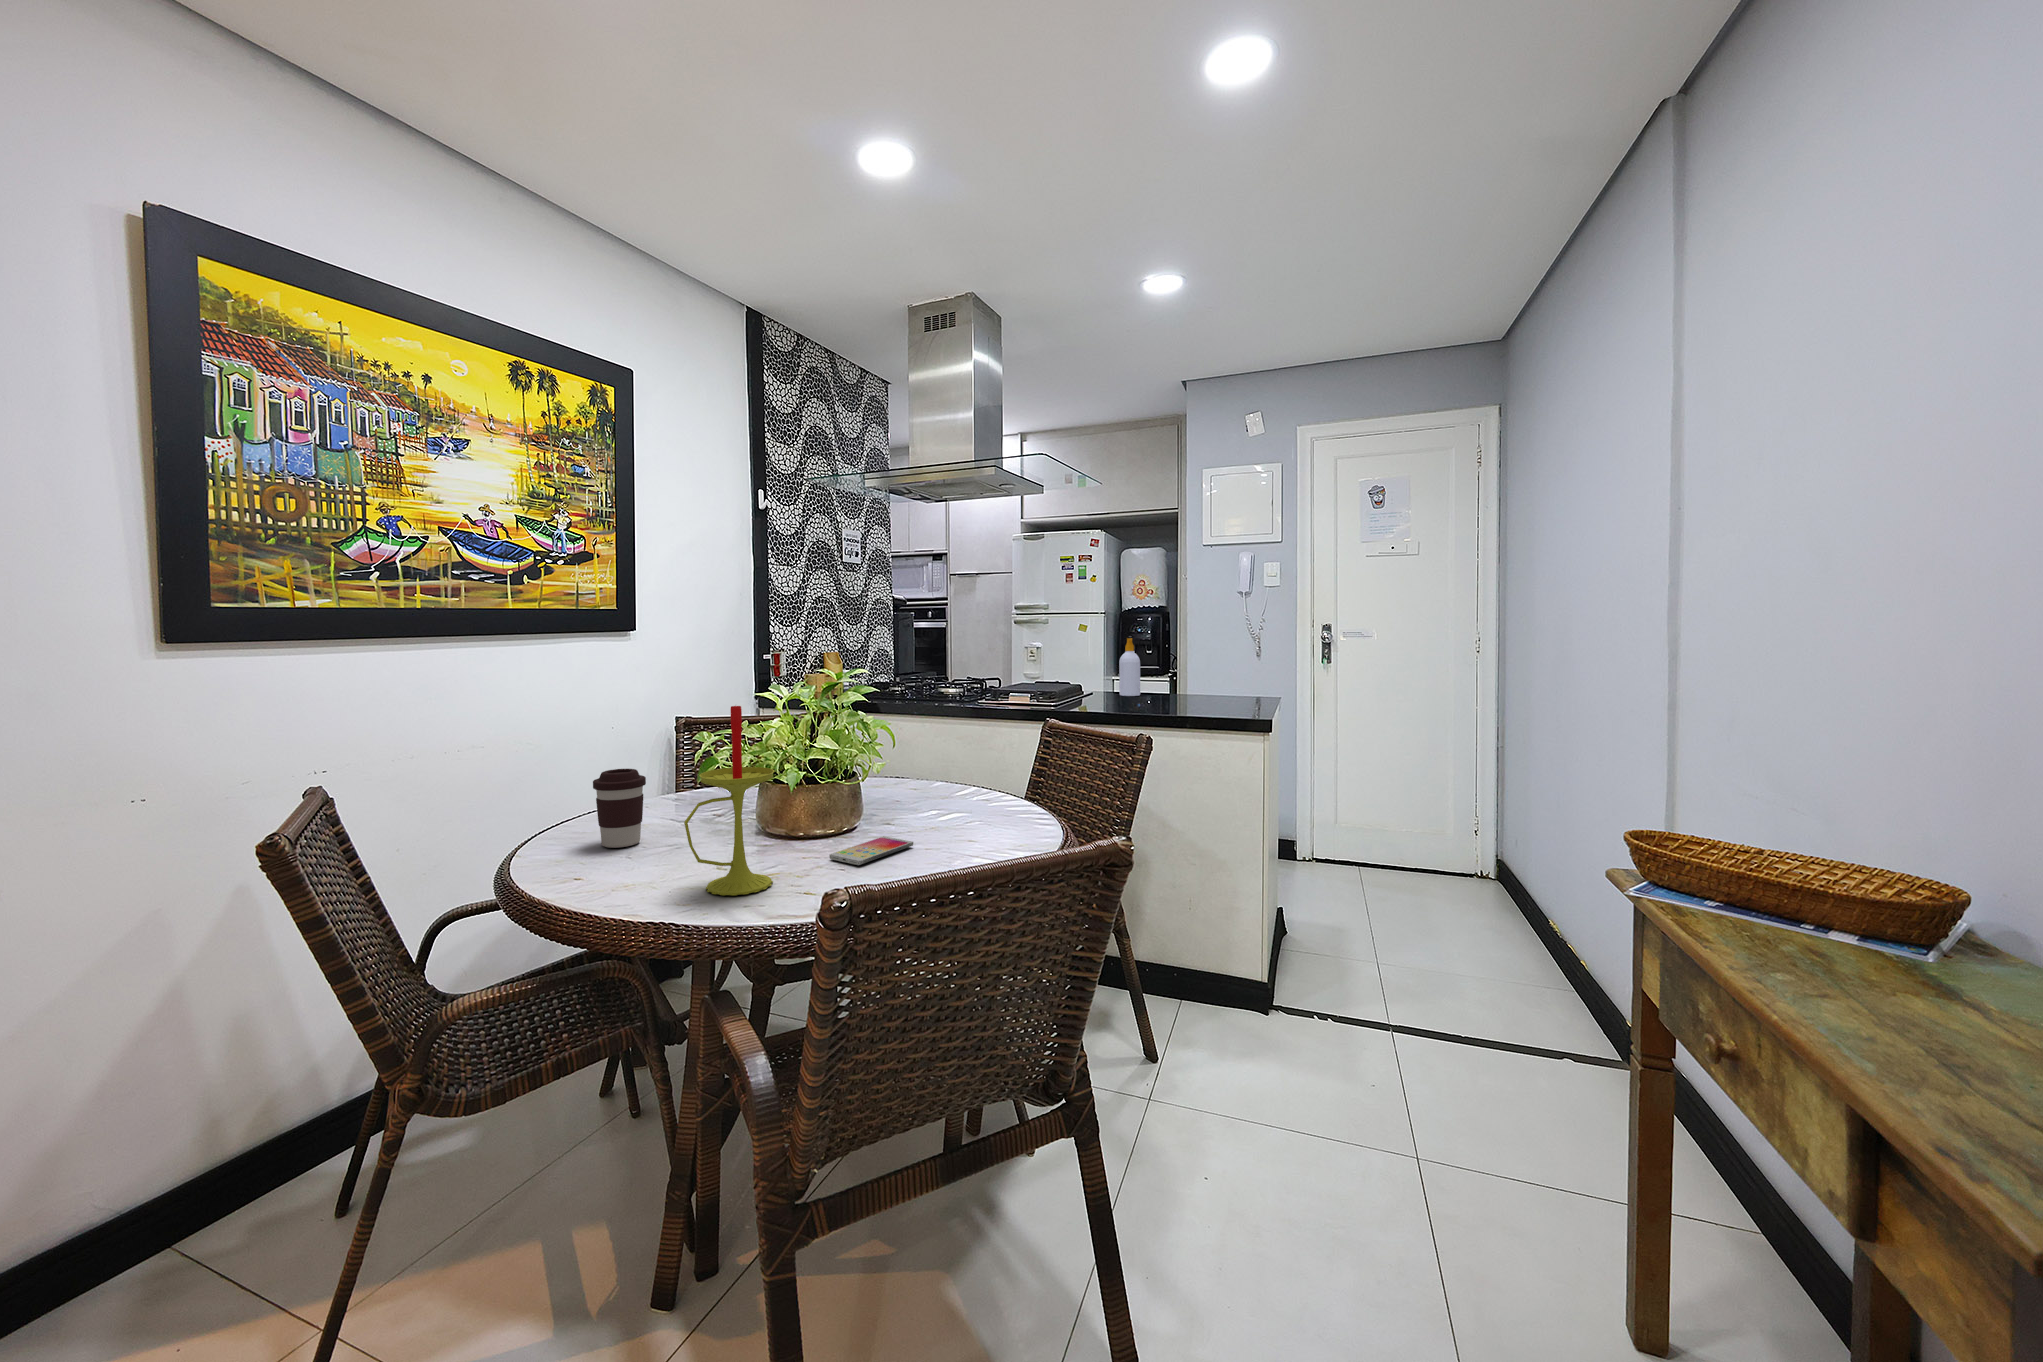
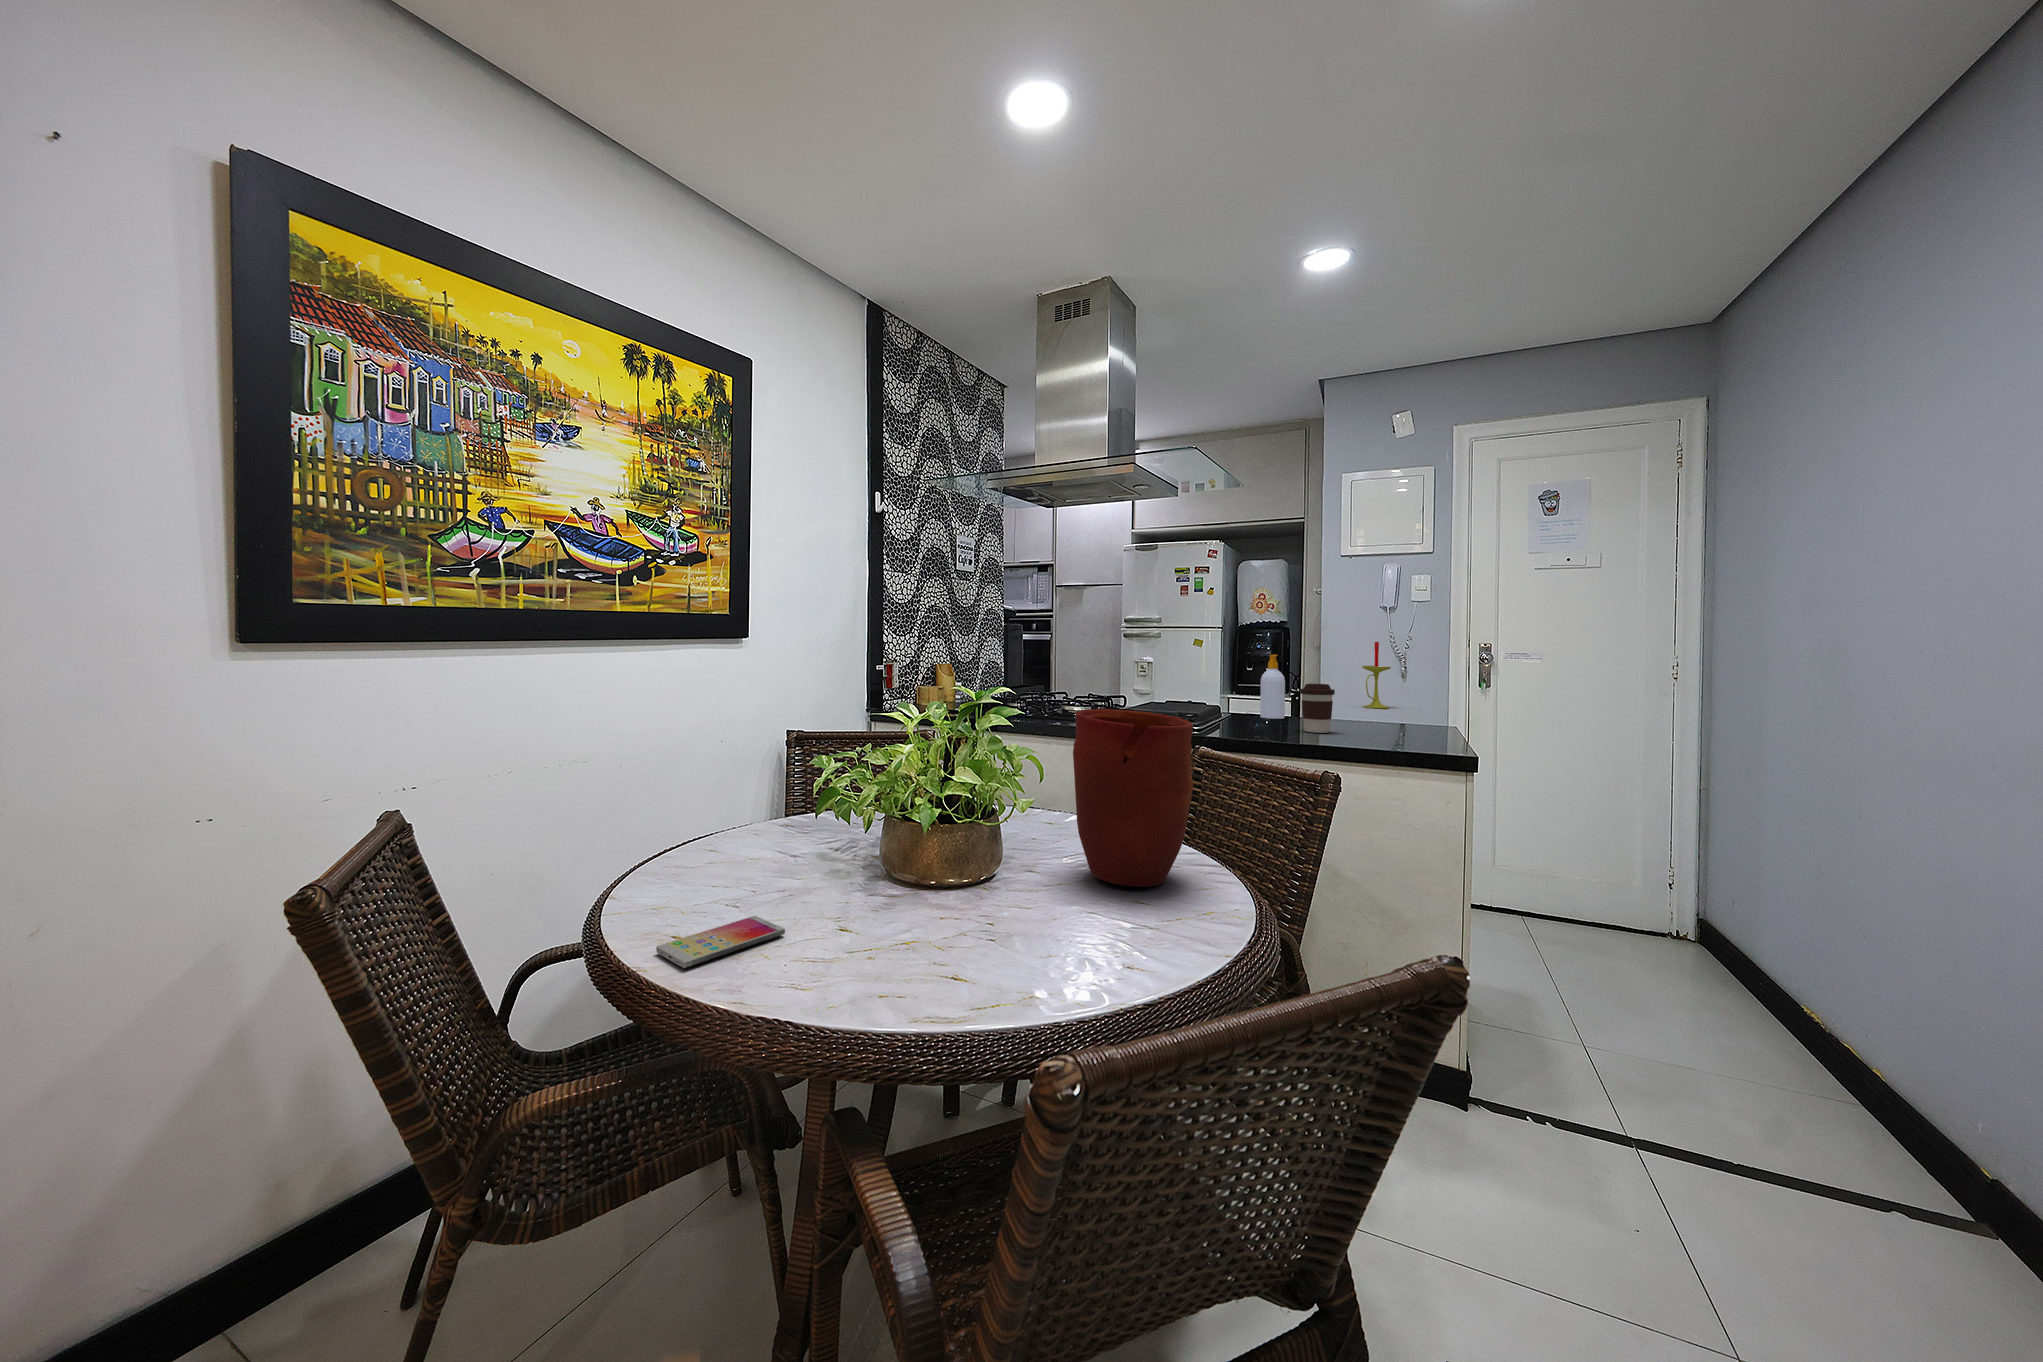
vase: none [915,687,1010,827] -> present [1073,709,1193,887]
candle: present [684,706,774,895] -> present [1362,642,1391,708]
coffee cup: present [593,769,646,848] -> present [1300,684,1335,733]
smartphone: present [829,836,913,865] -> present [656,916,785,968]

